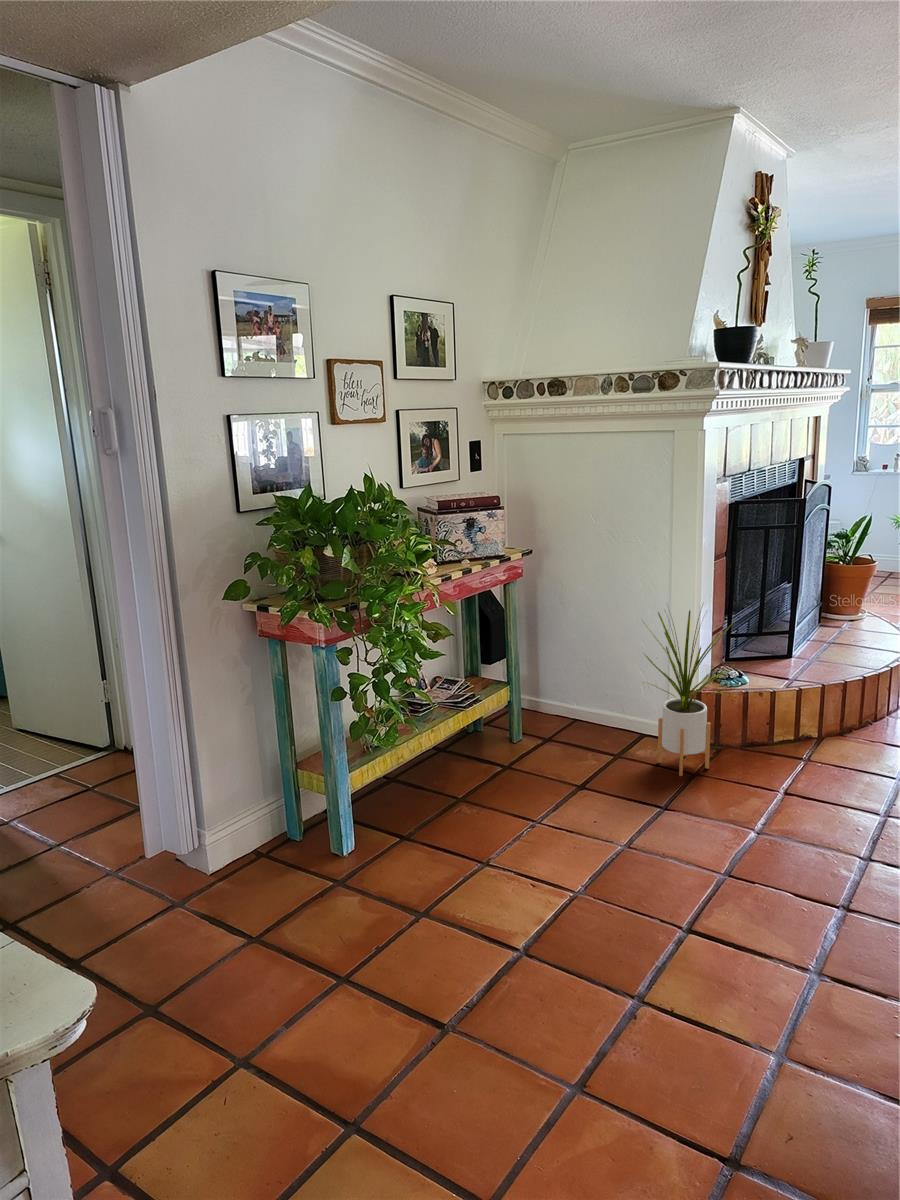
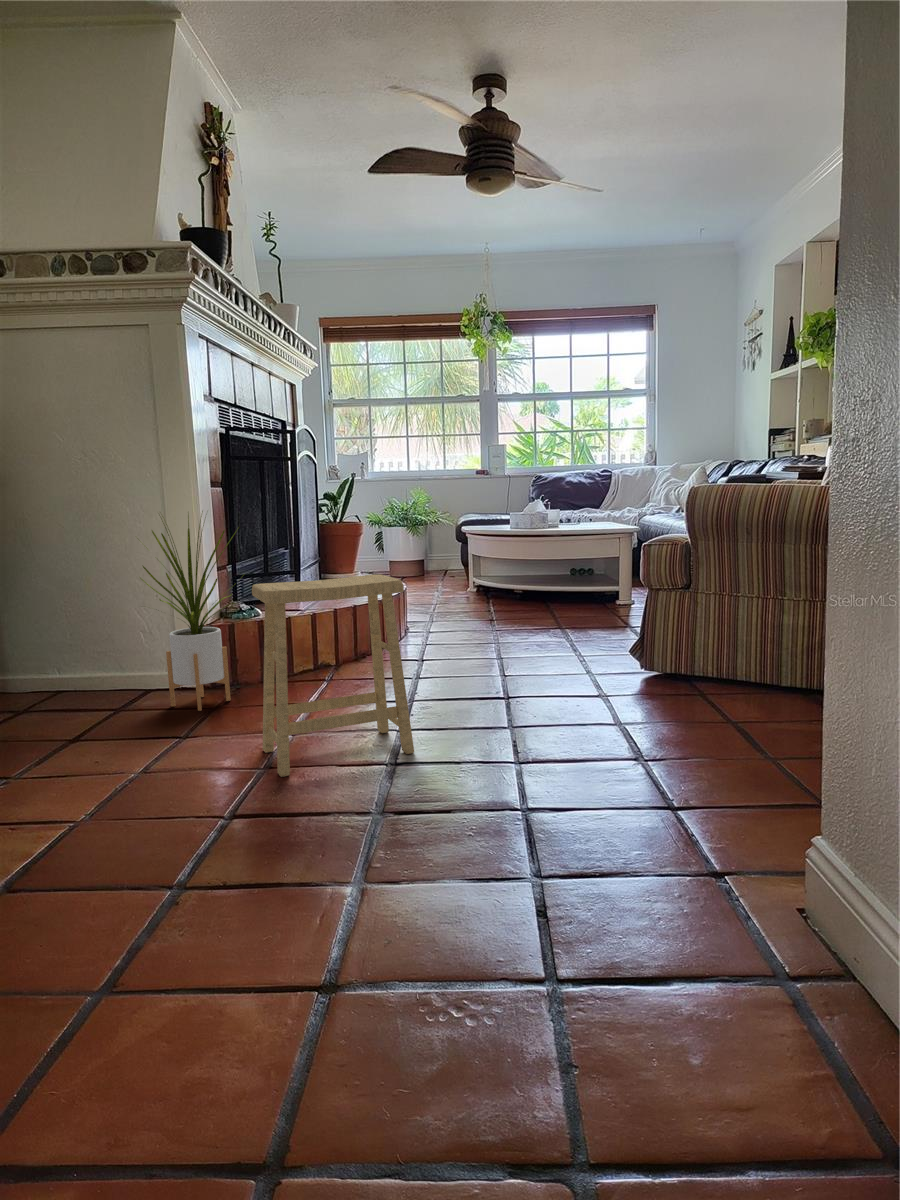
footstool: none [727,719,881,905] -> present [252,574,414,777]

